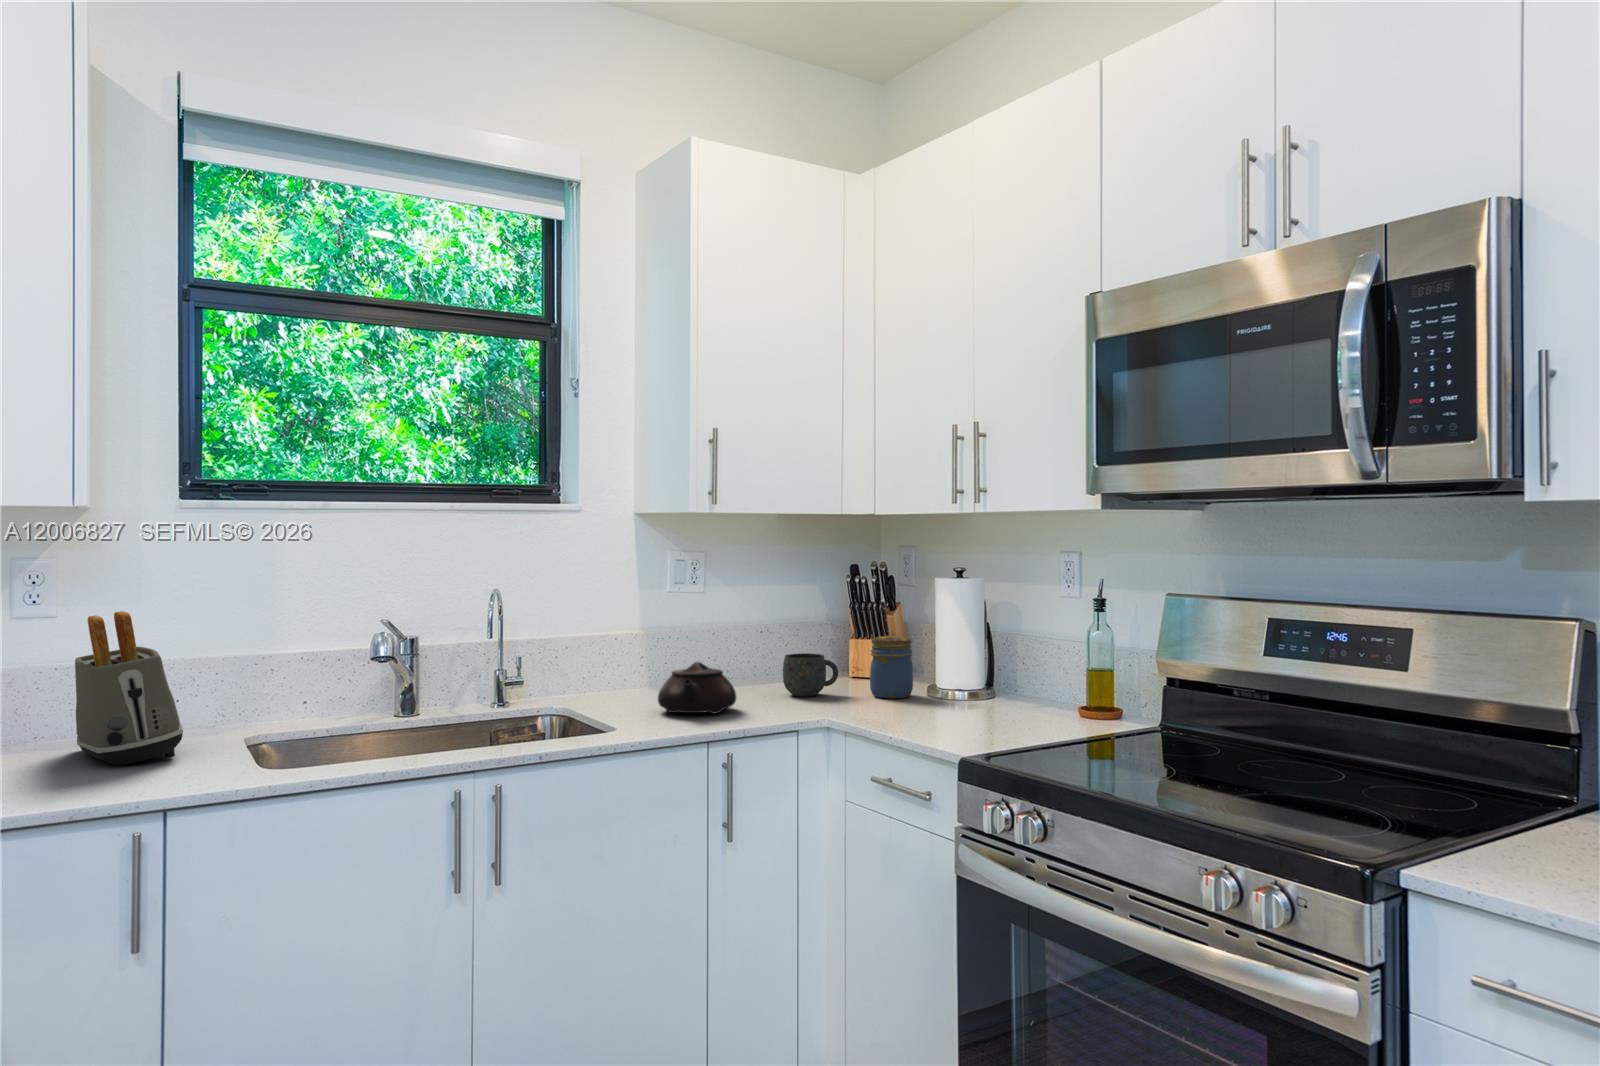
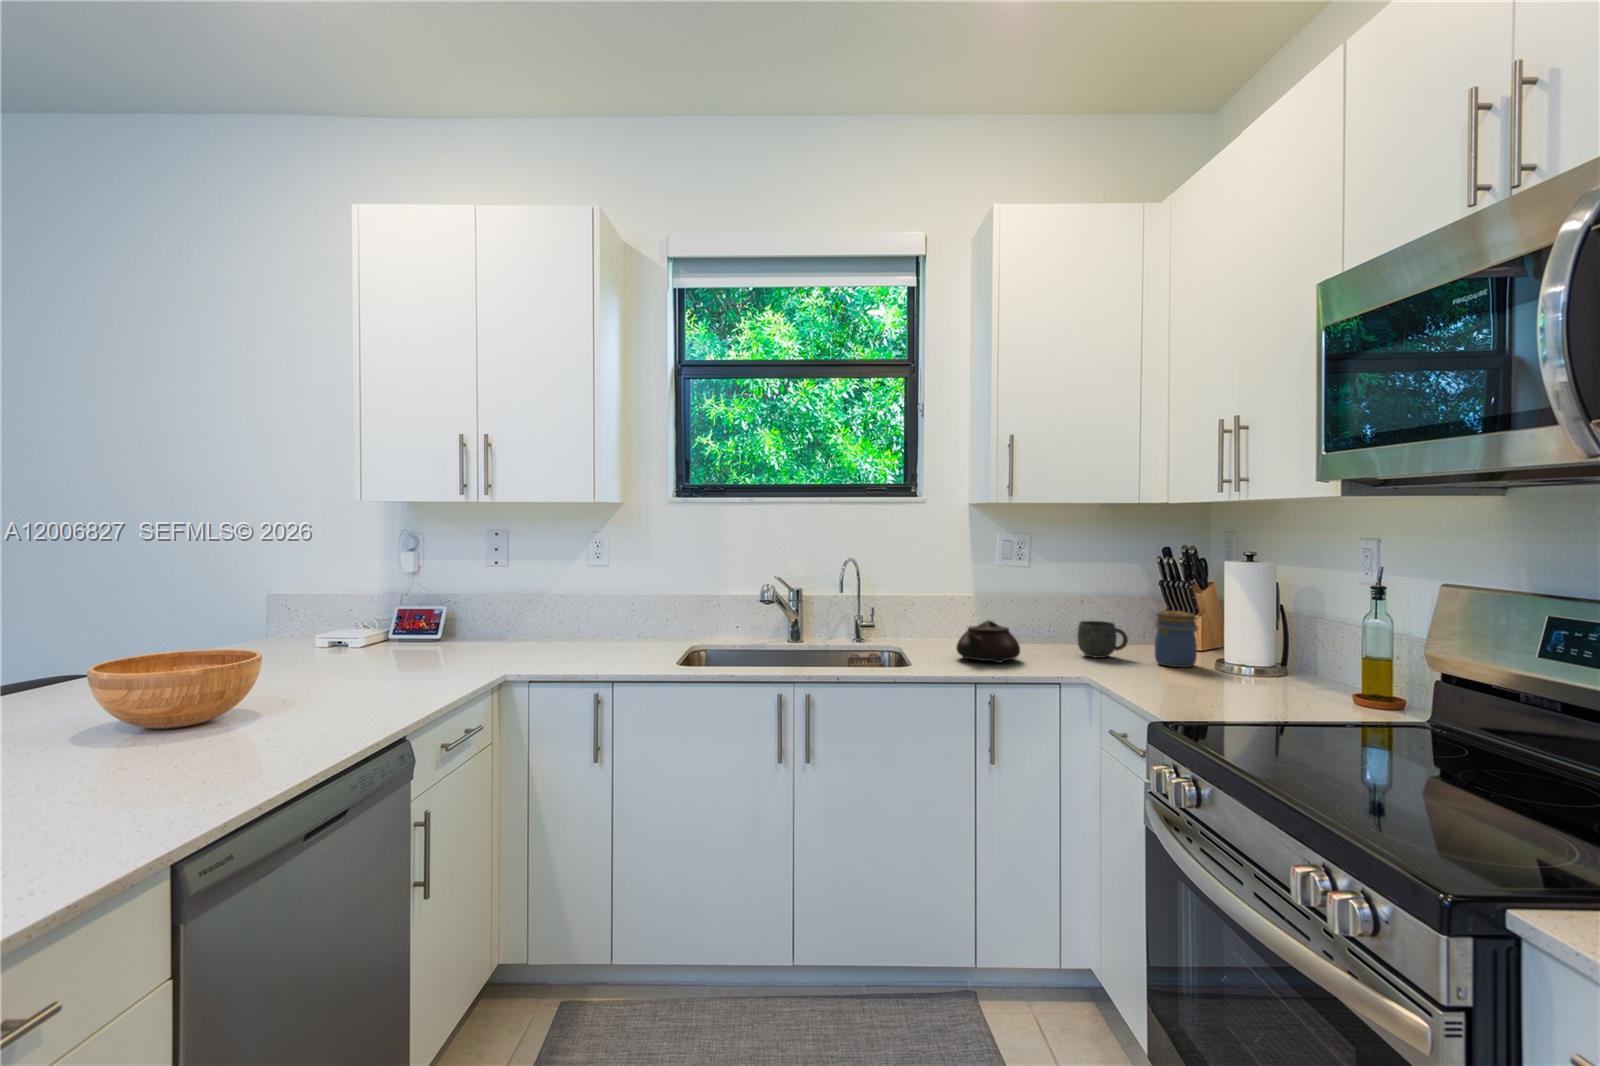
toaster: present [75,611,183,765] -> none [597,563,651,654]

